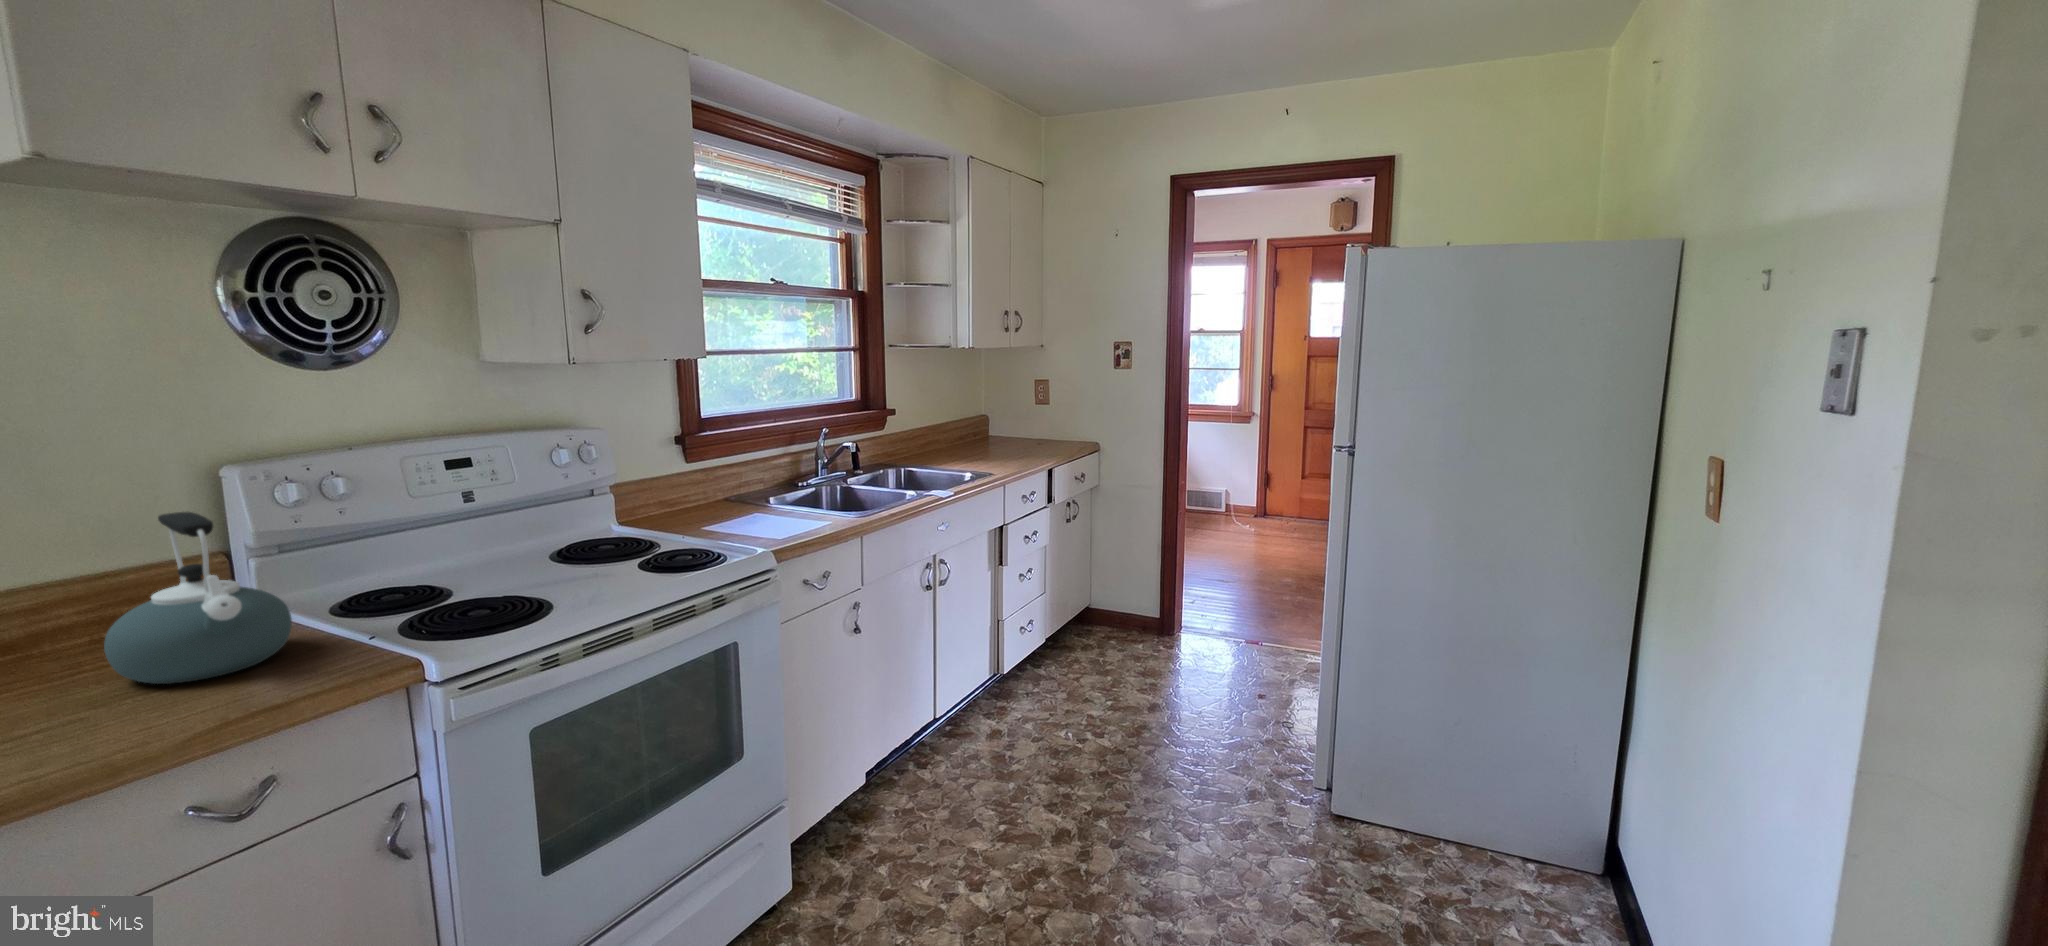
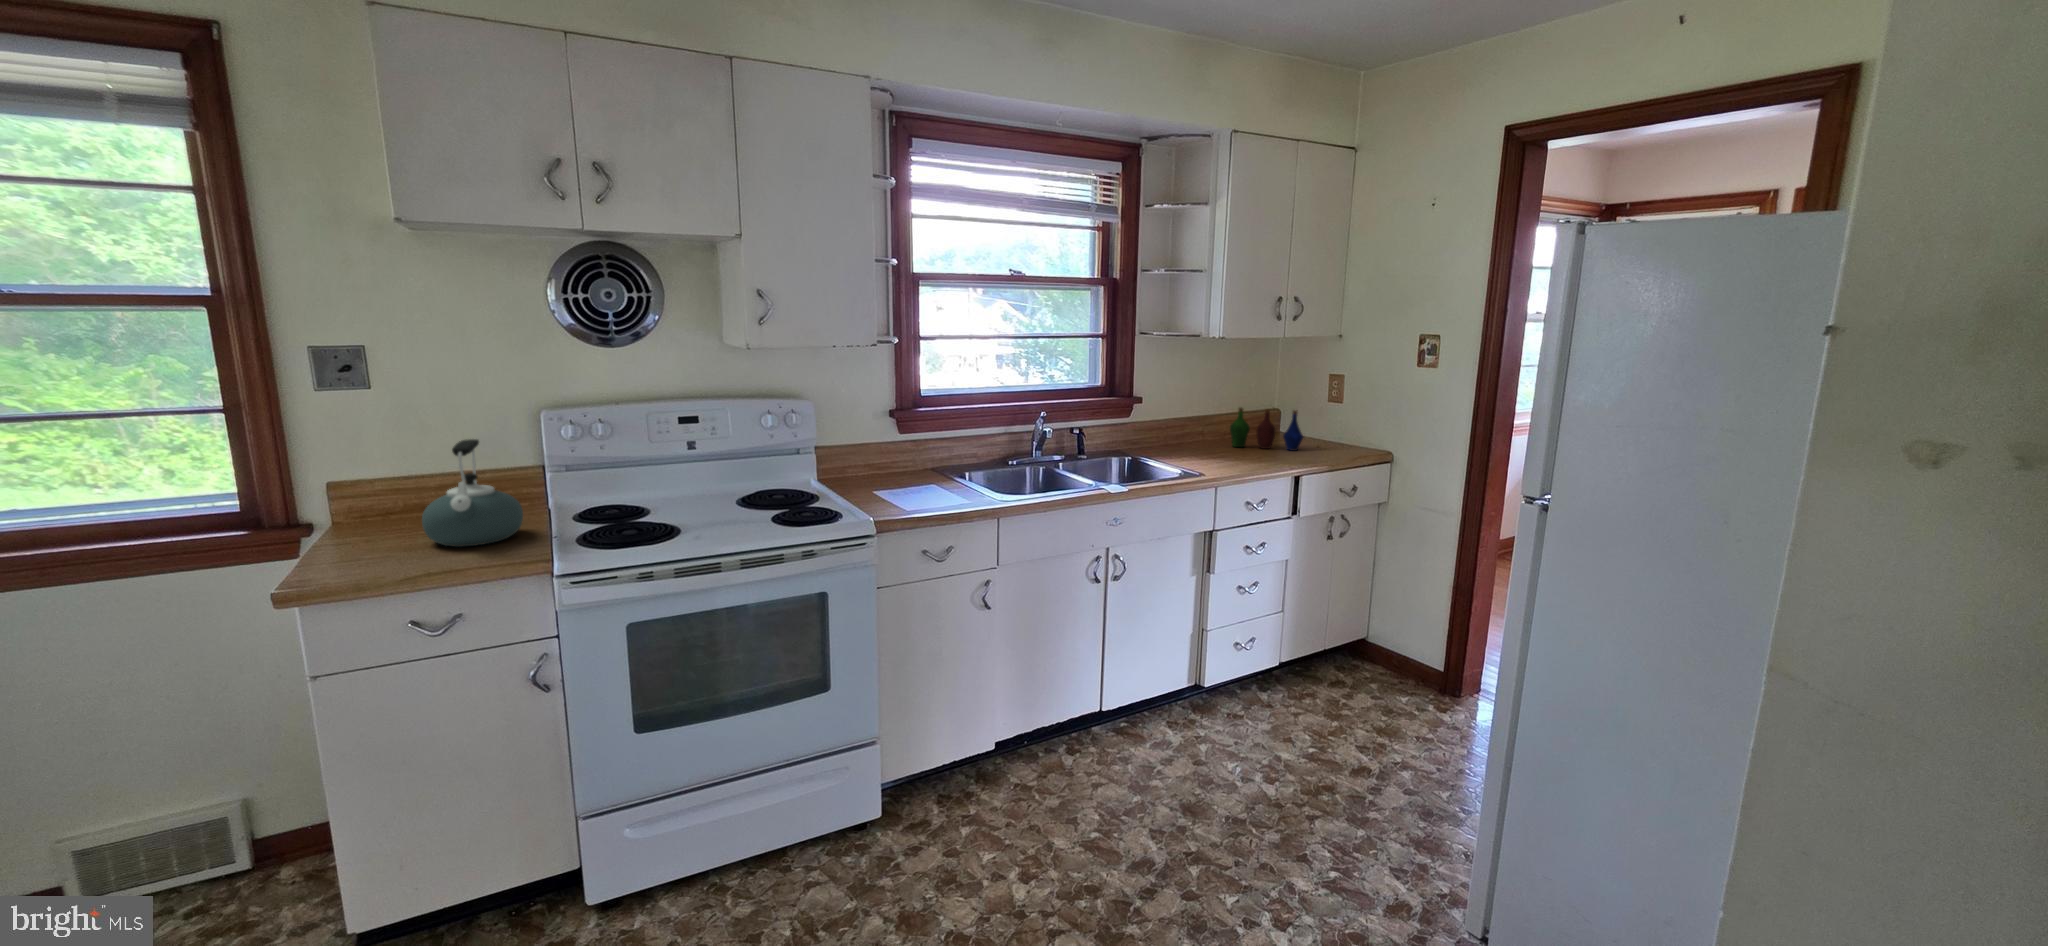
bottle: none [966,412,1031,450] -> present [1230,408,1303,451]

